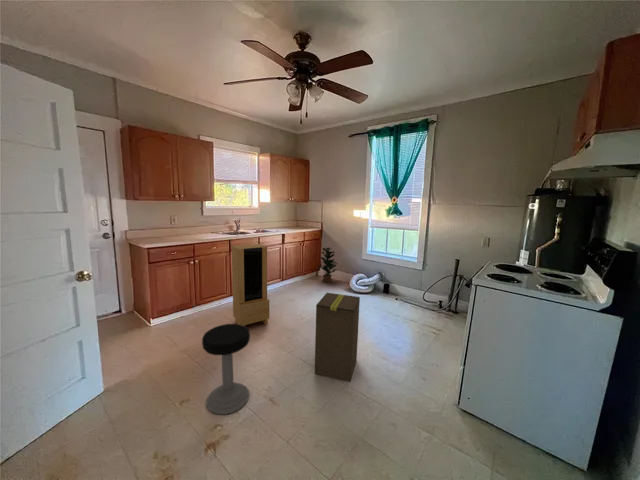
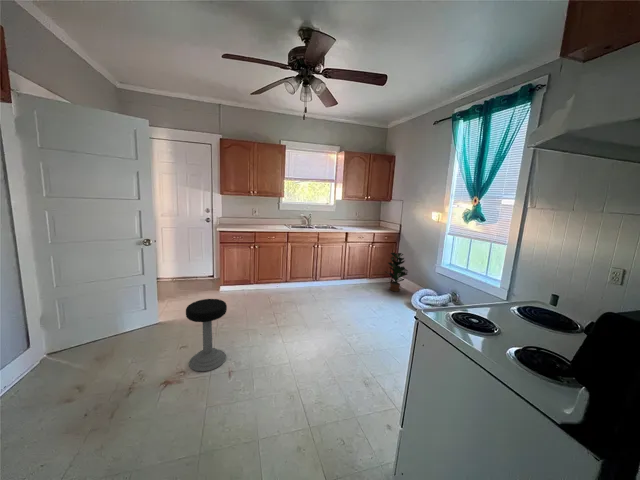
storage cabinet: present [232,244,270,326] -> none [269,237,299,315]
cardboard box: present [315,293,360,382] -> none [285,294,341,392]

